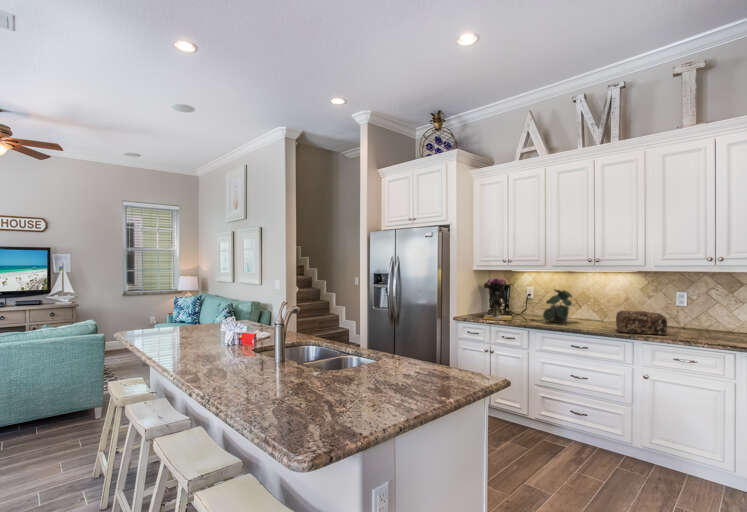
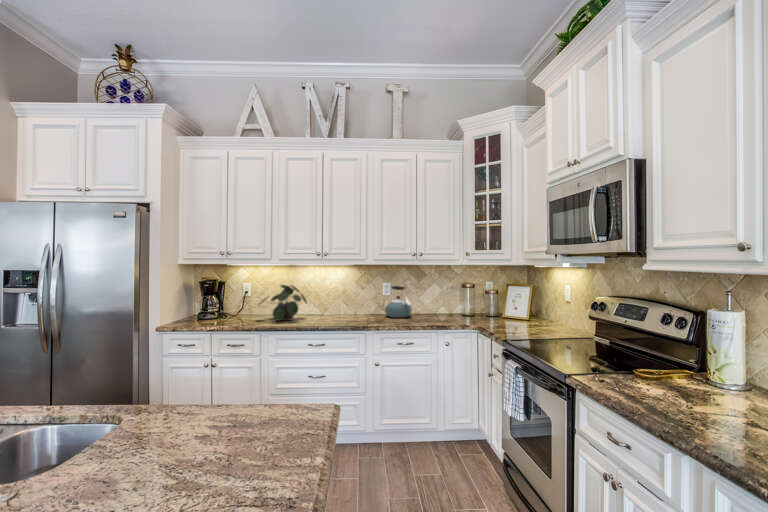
vase: present [483,278,511,320] -> none [197,274,235,326]
kettle: none [677,297,716,335] -> present [385,286,411,318]
bread loaf: present [616,311,667,335] -> none [342,301,383,323]

